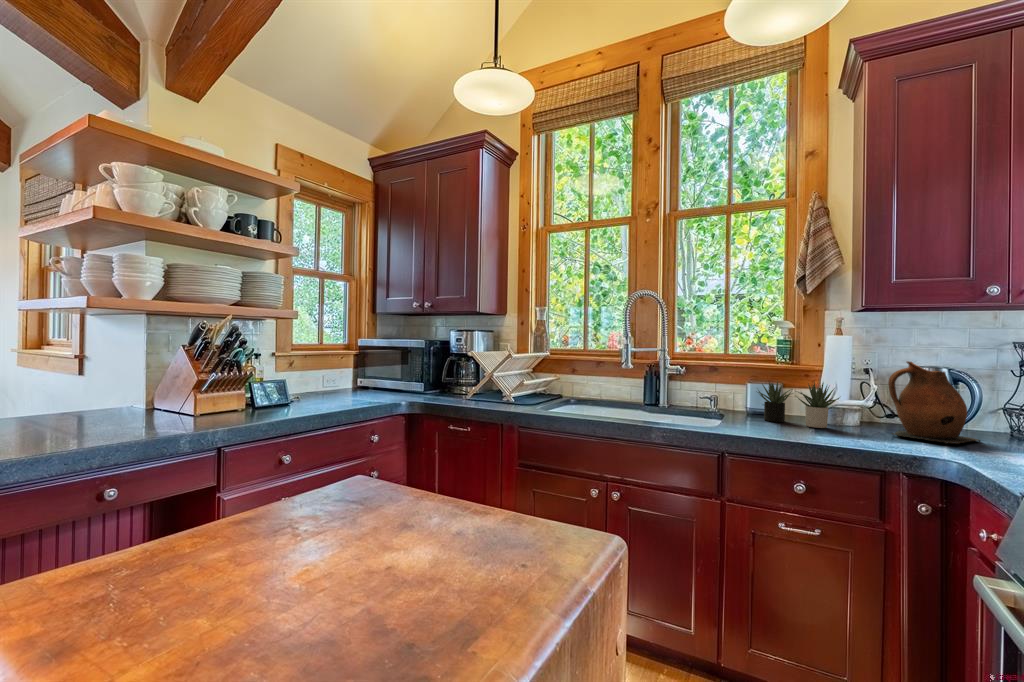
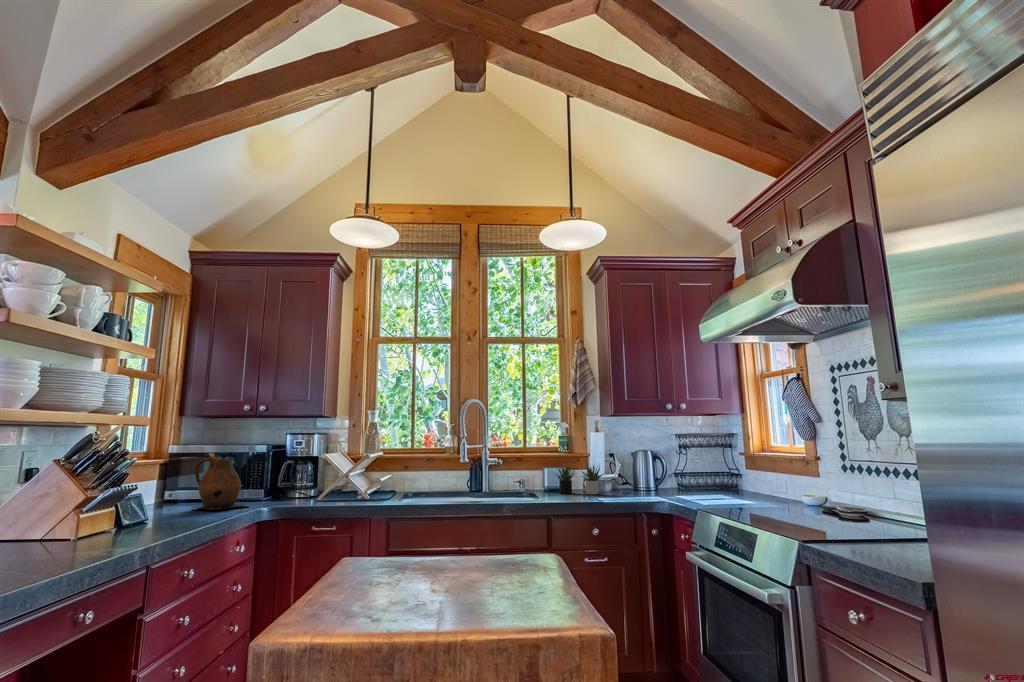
ceramic pitcher: present [888,361,980,444] -> present [193,453,248,510]

